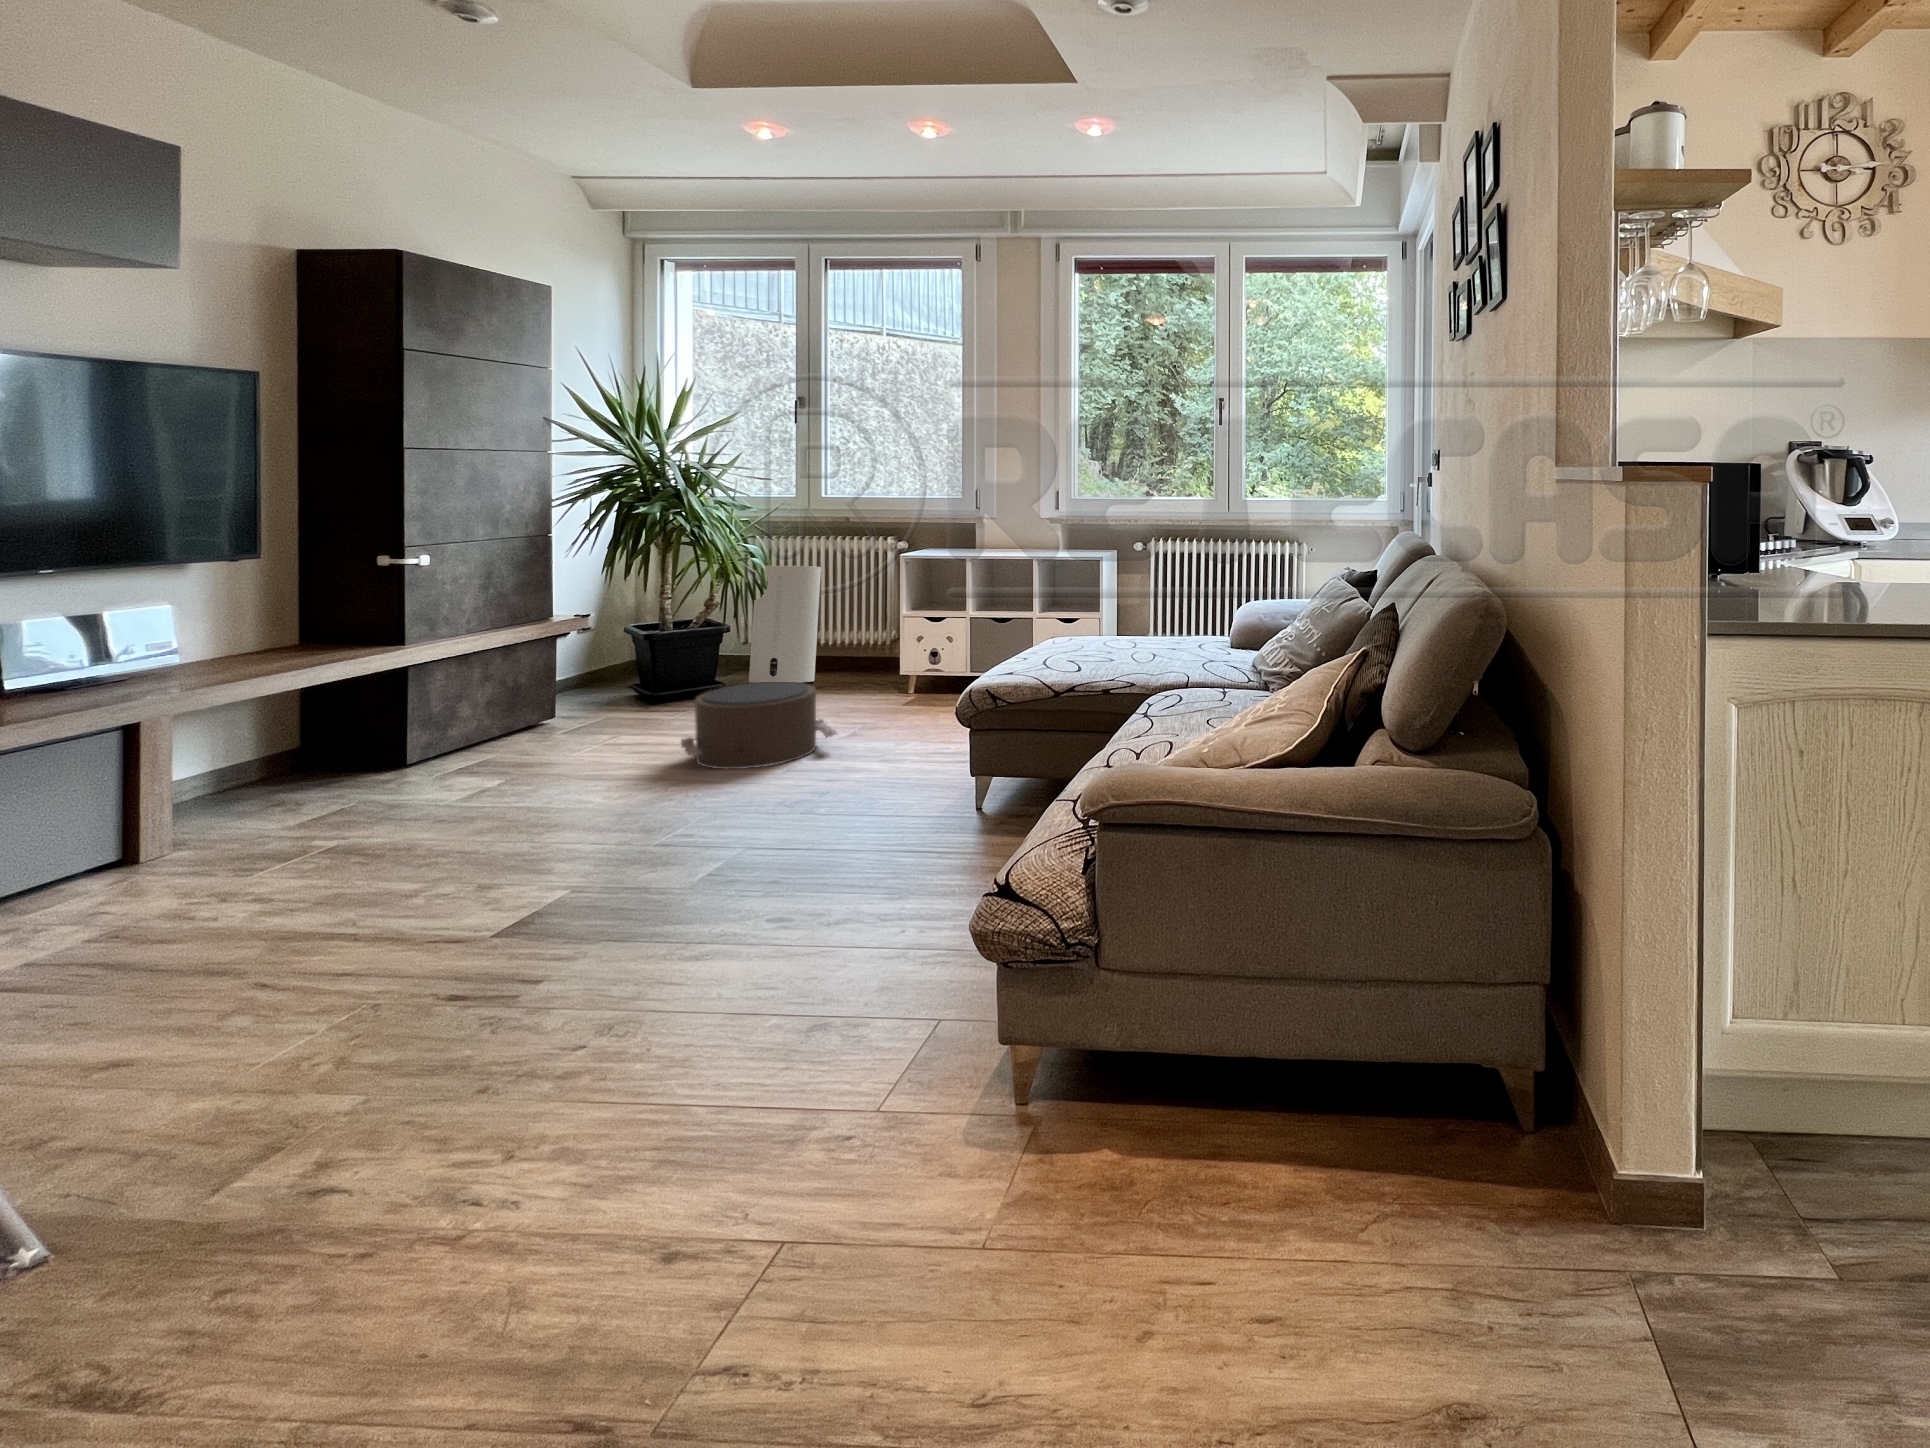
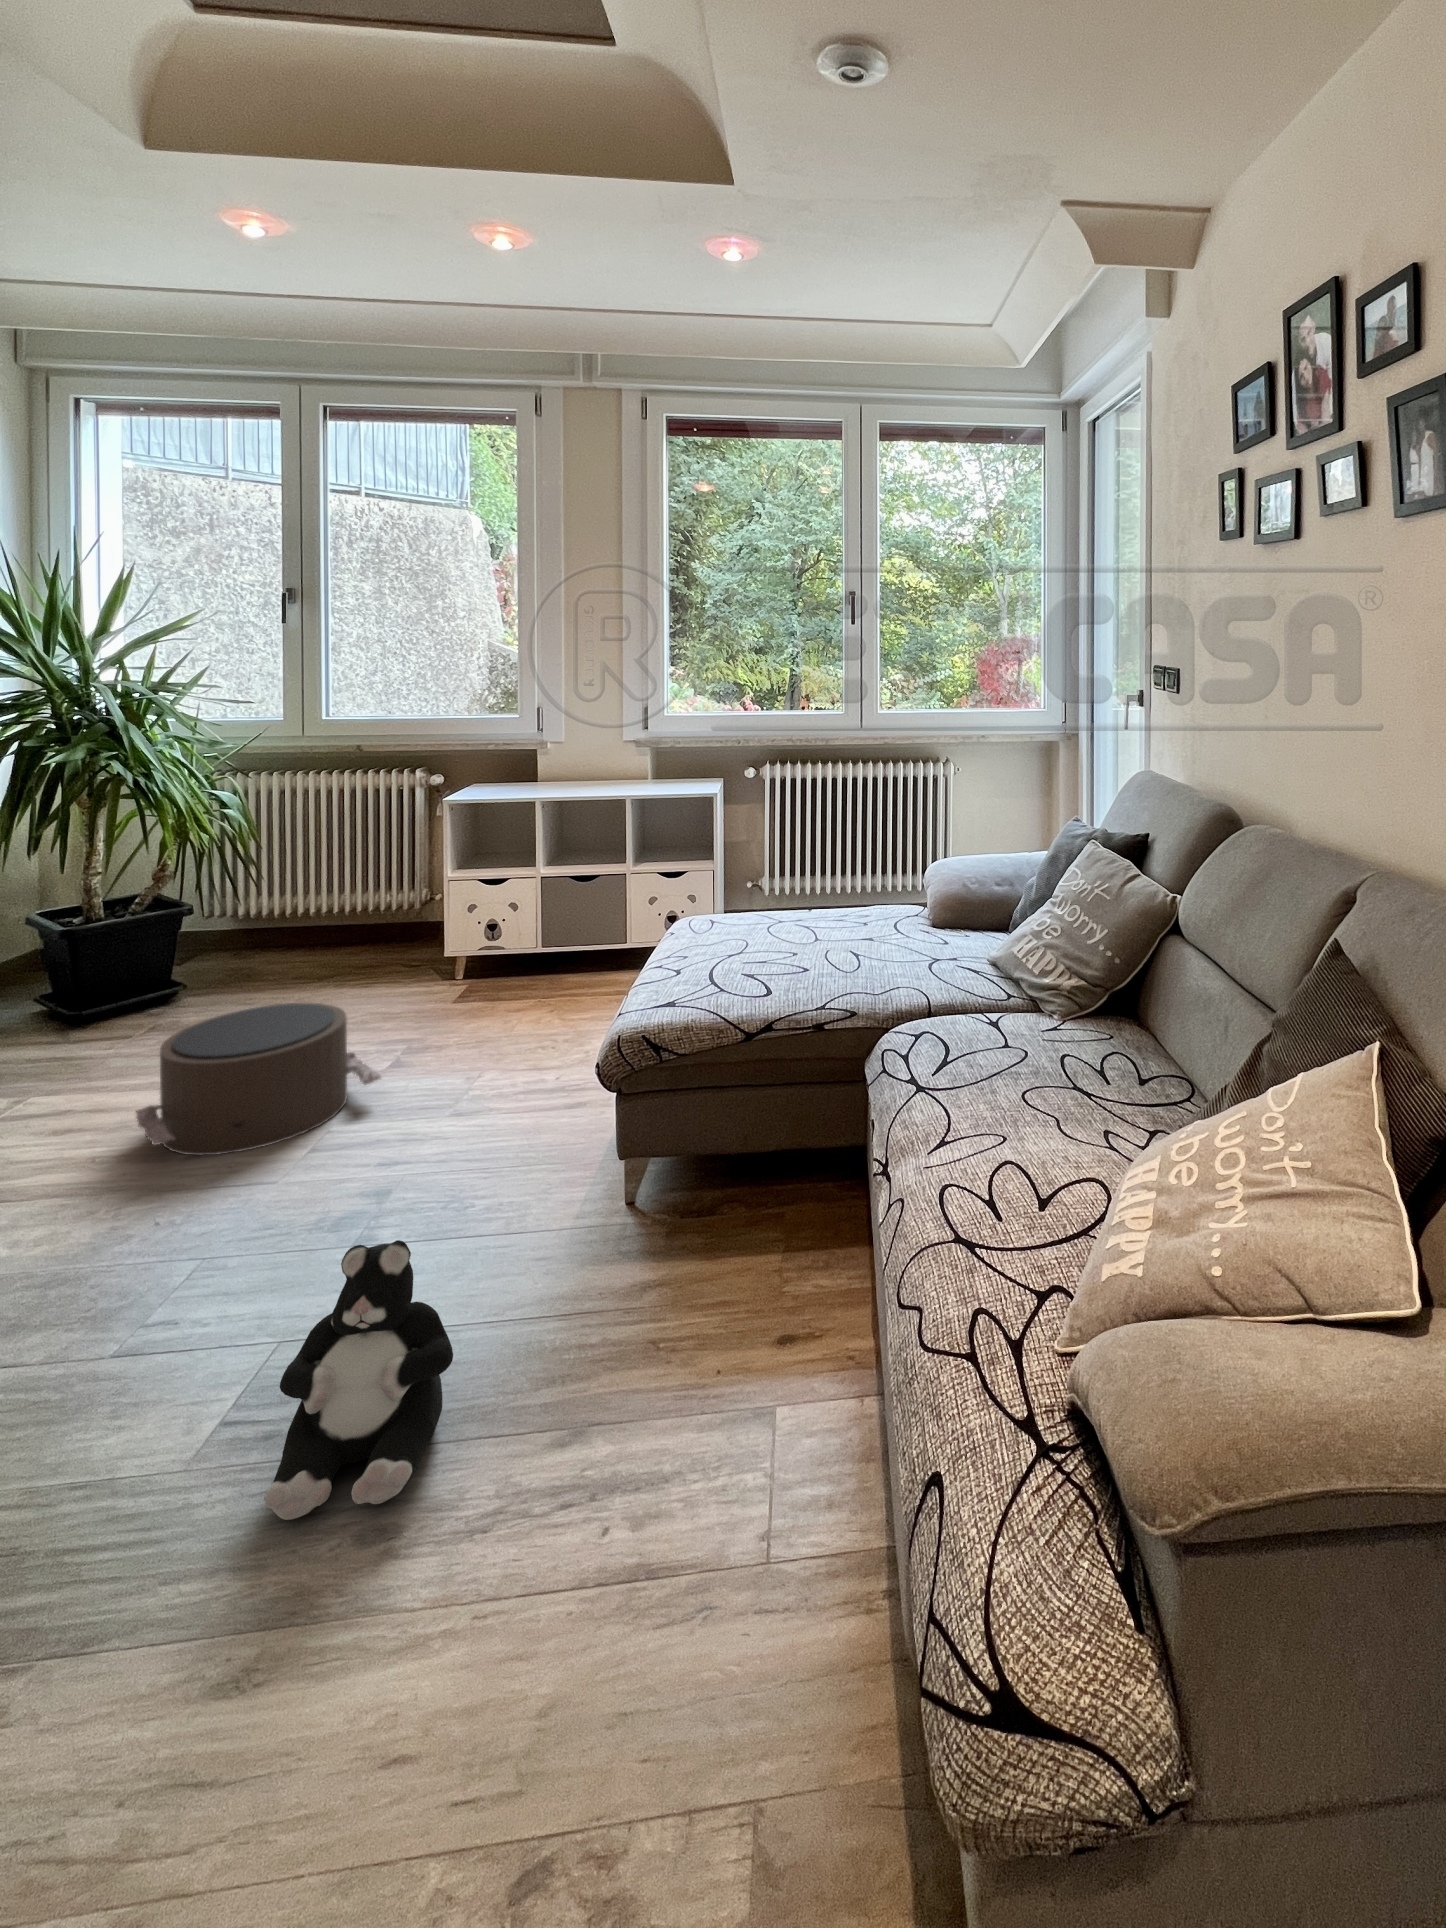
air purifier: present [749,566,821,683] -> none [220,815,323,978]
plush toy: none [721,771,834,909] -> present [265,1240,453,1520]

